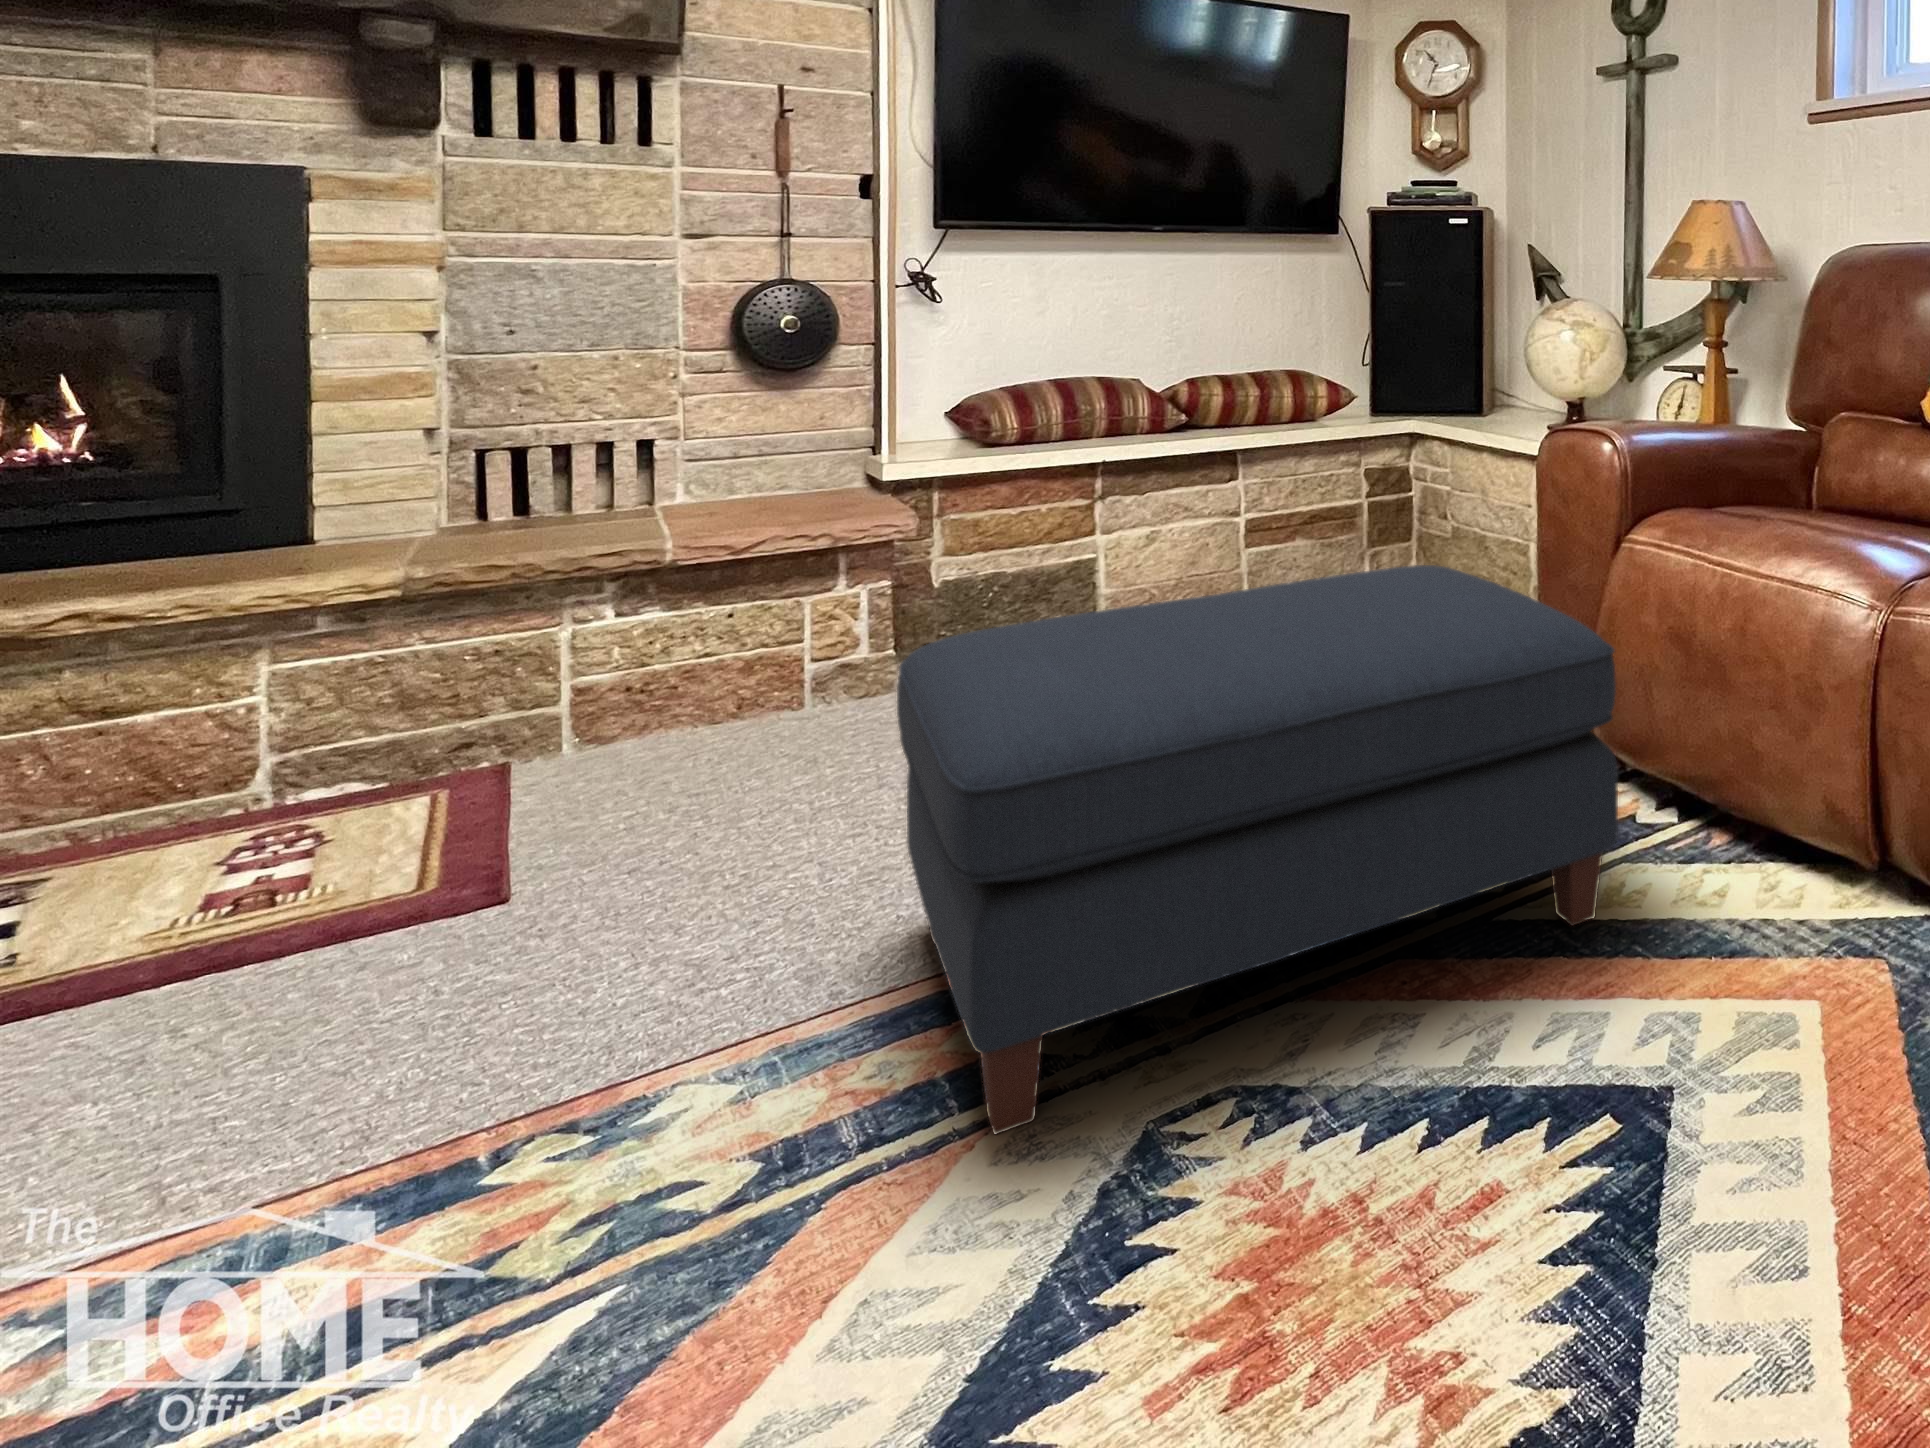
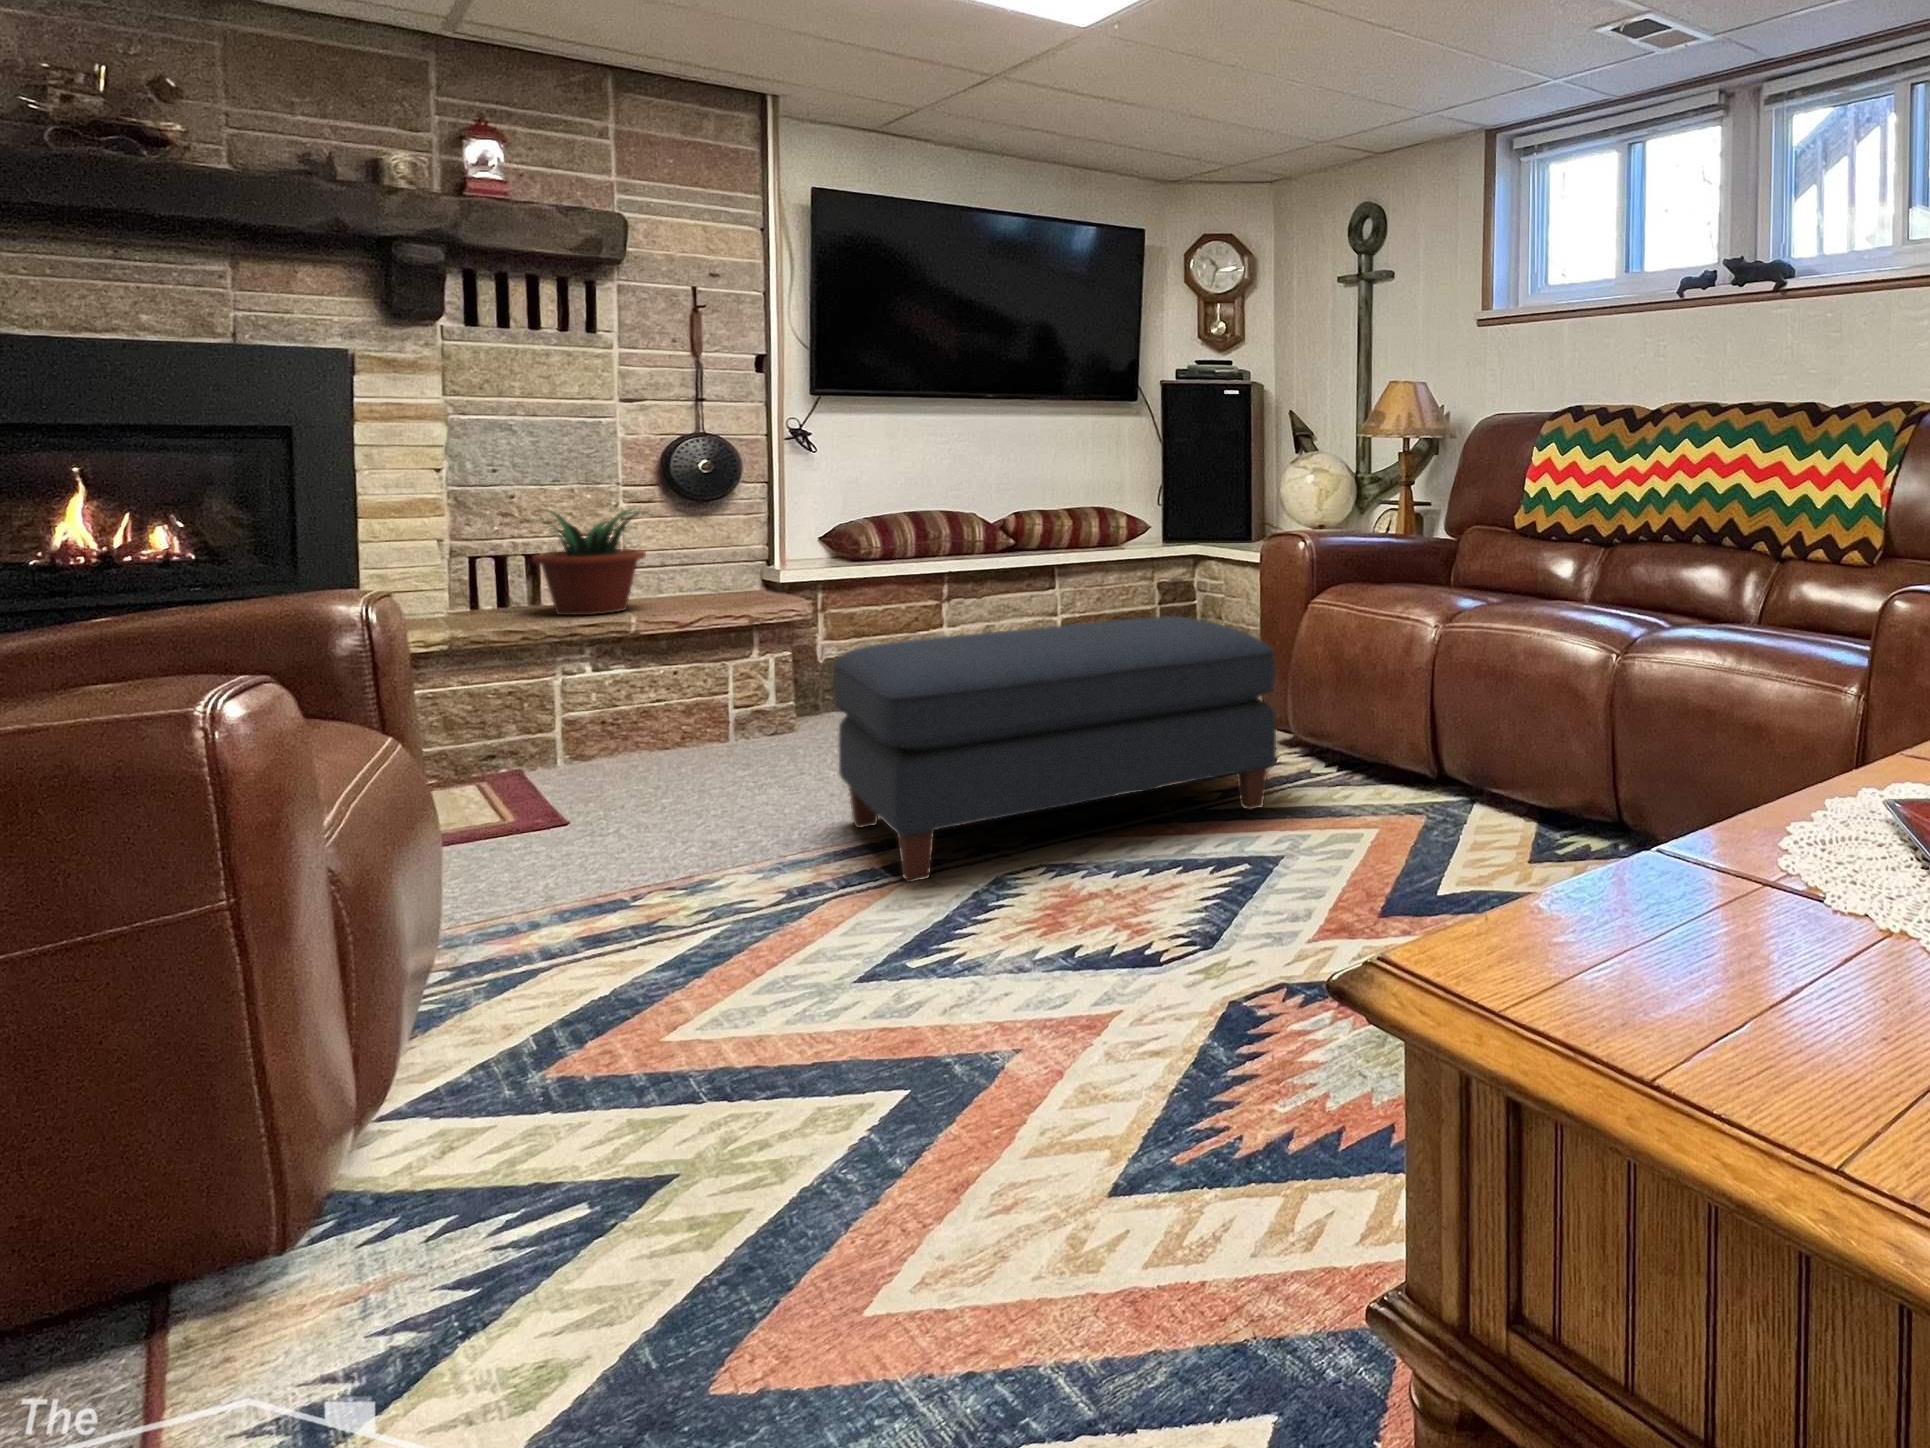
potted plant: none [526,380,716,534] -> present [517,508,653,615]

